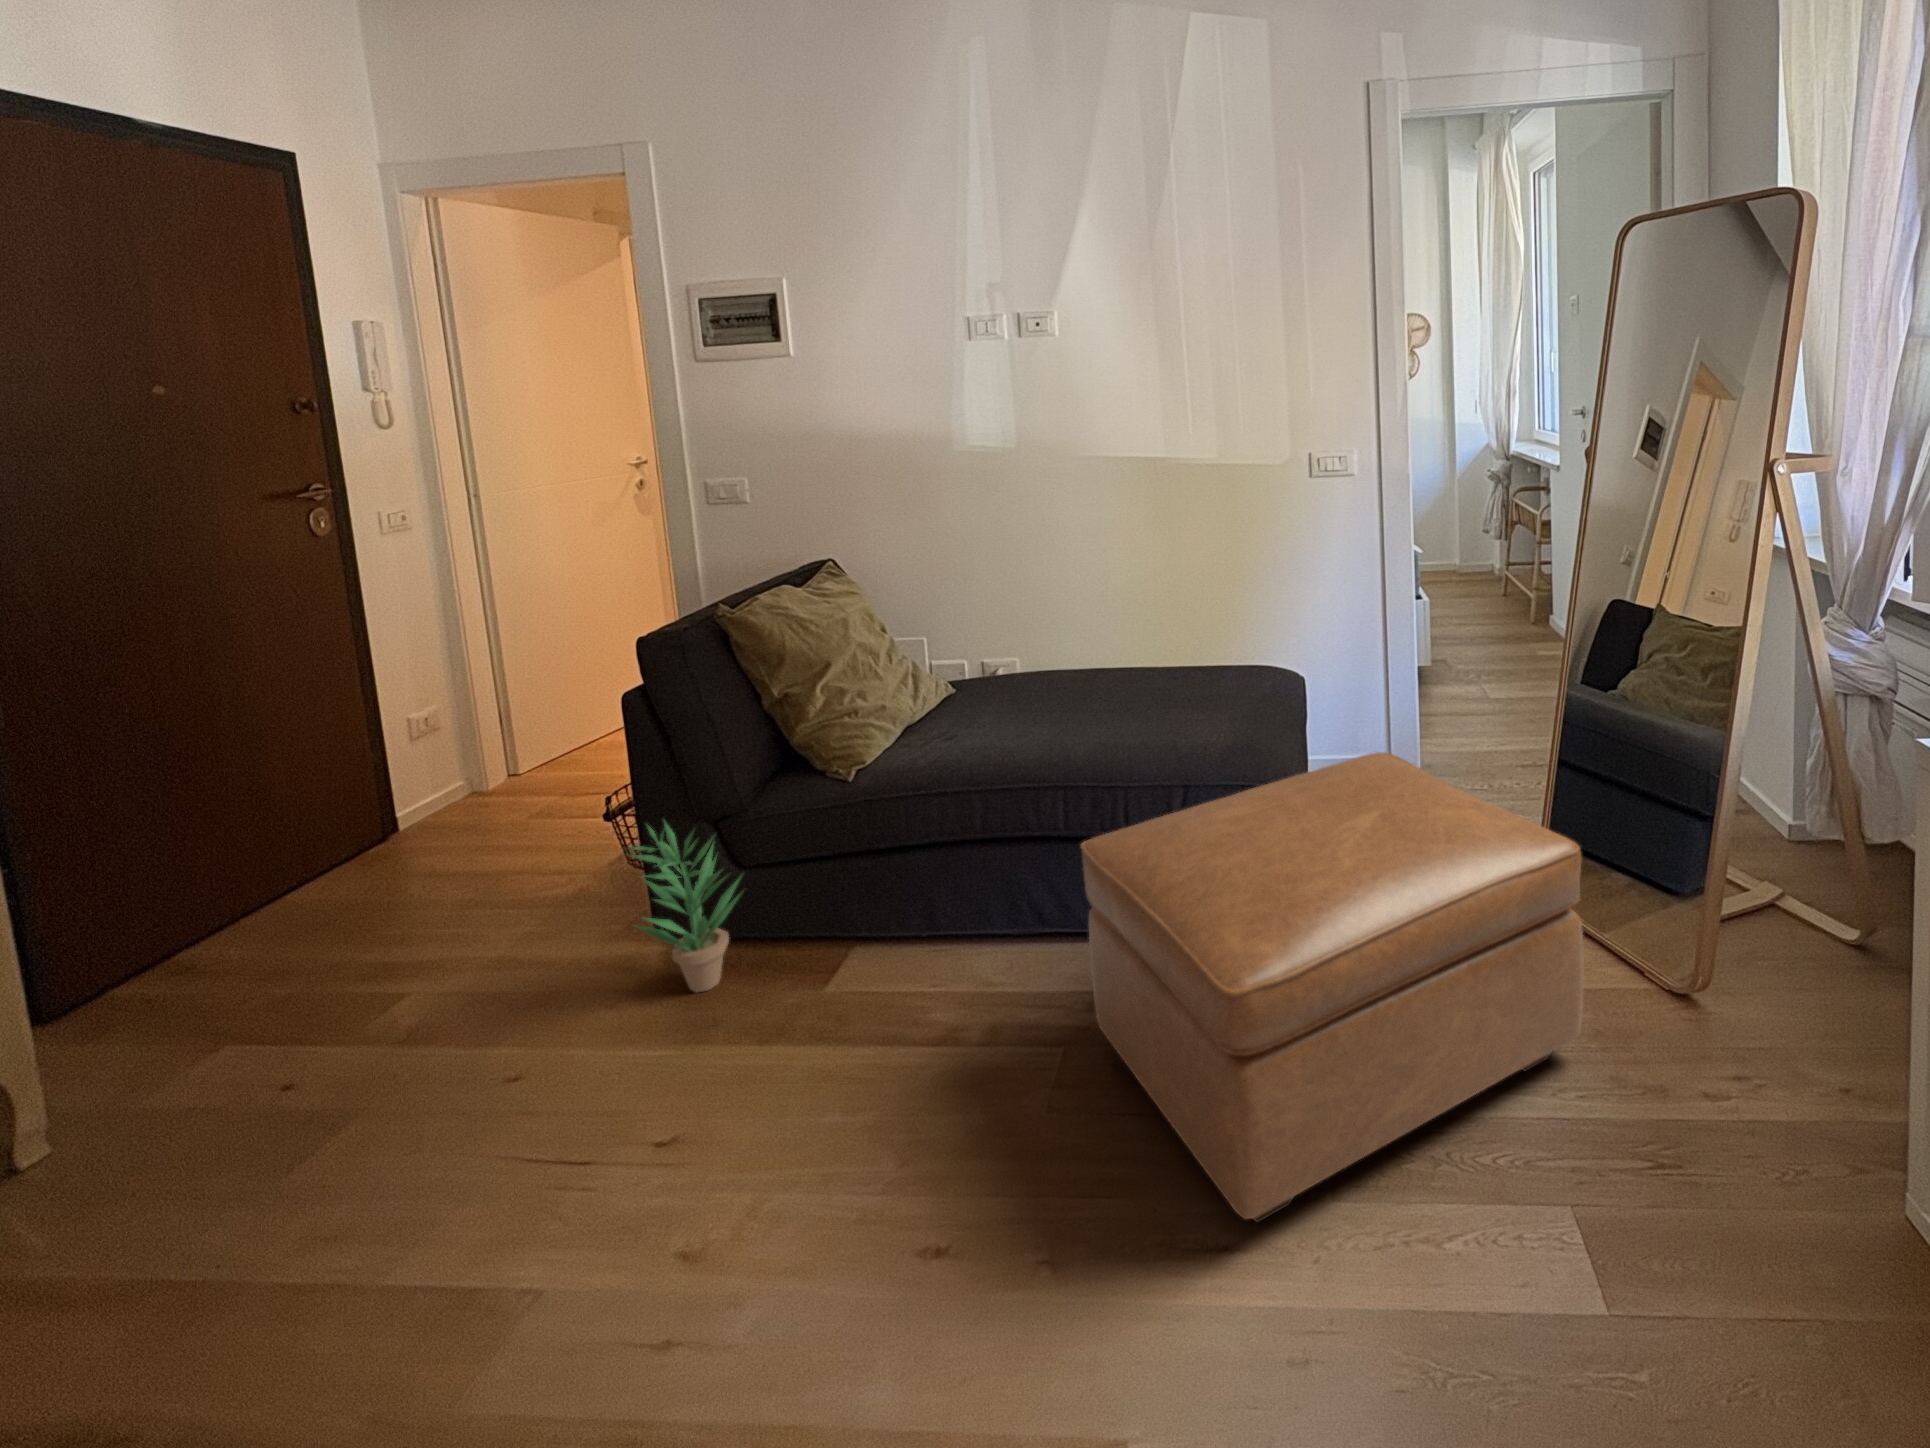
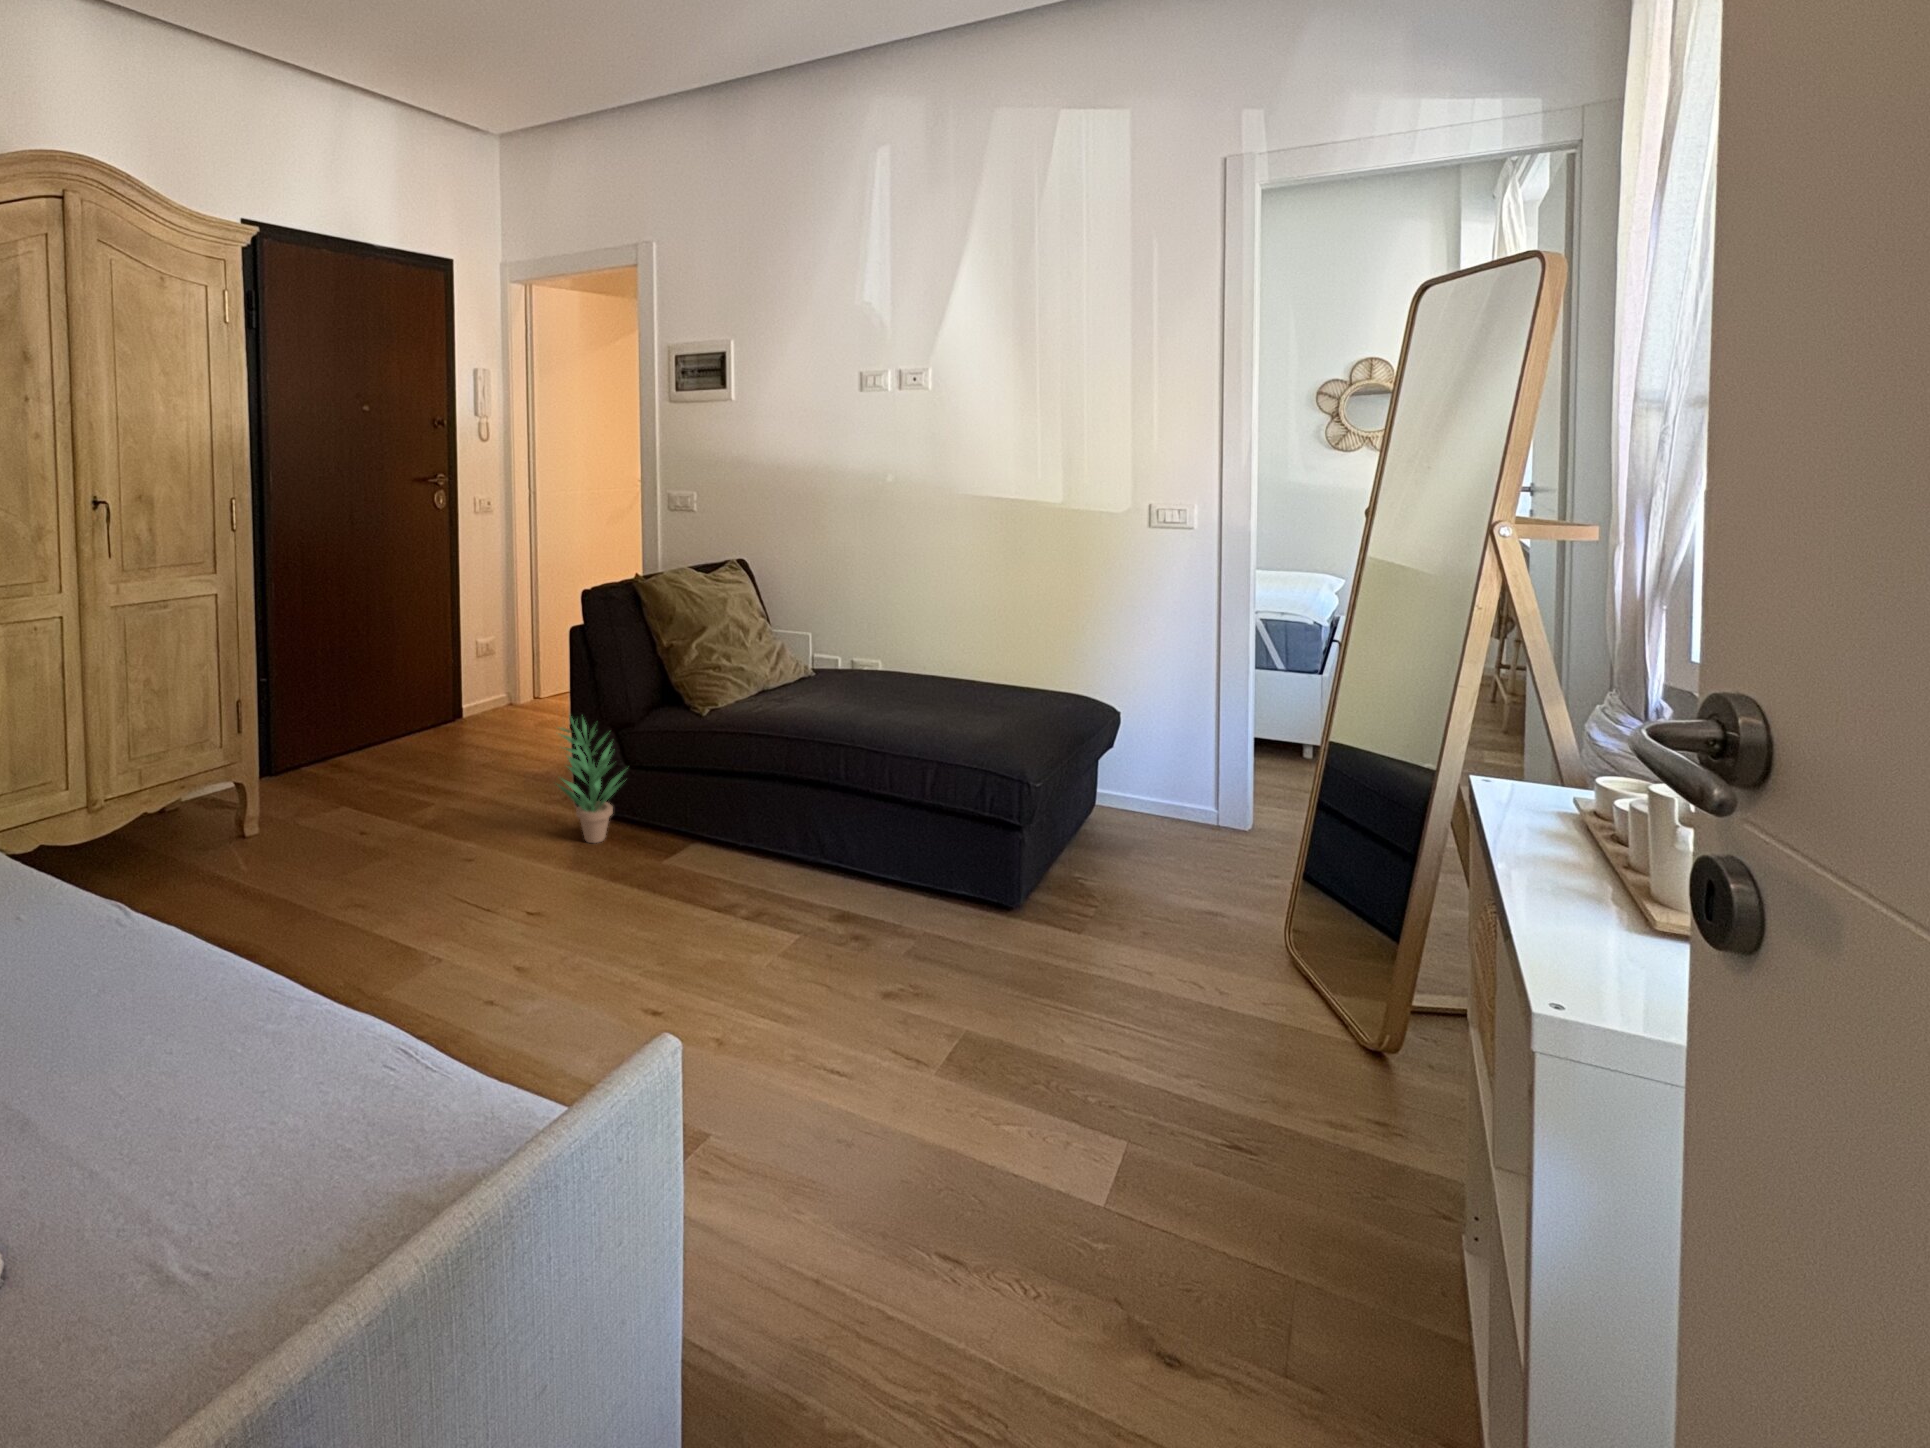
ottoman: present [1080,752,1583,1222] -> none [824,768,1244,1074]

